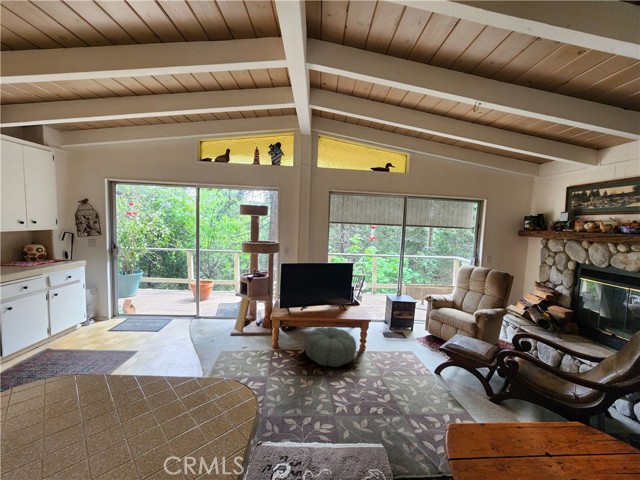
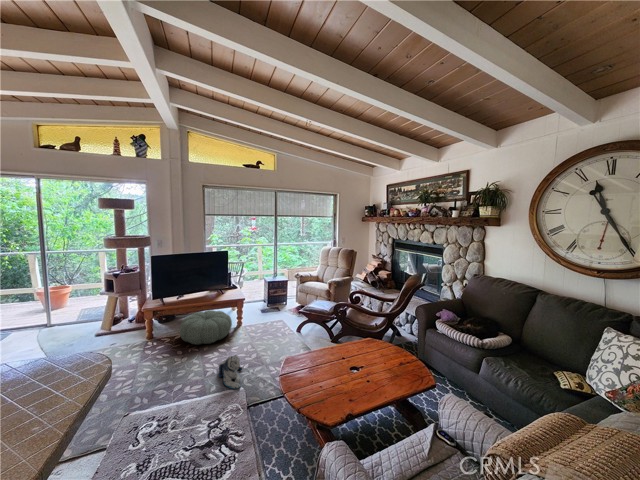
plush toy: none [353,396,383,442] -> present [218,355,242,389]

